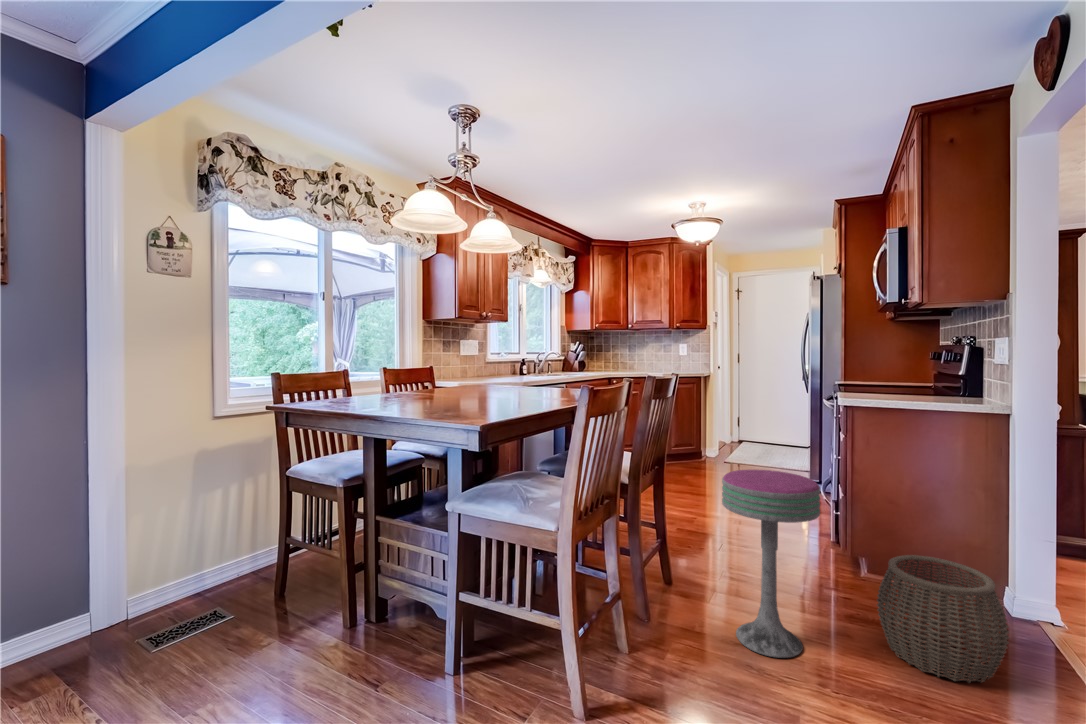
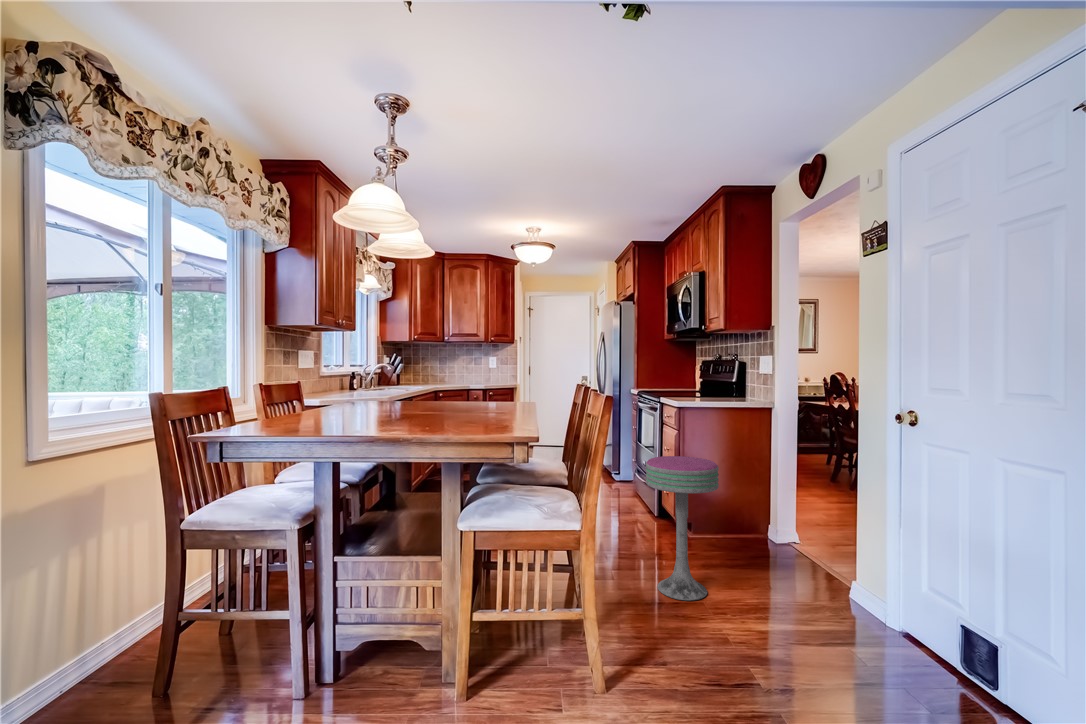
woven basket: present [877,555,1009,683] -> none [736,506,815,585]

